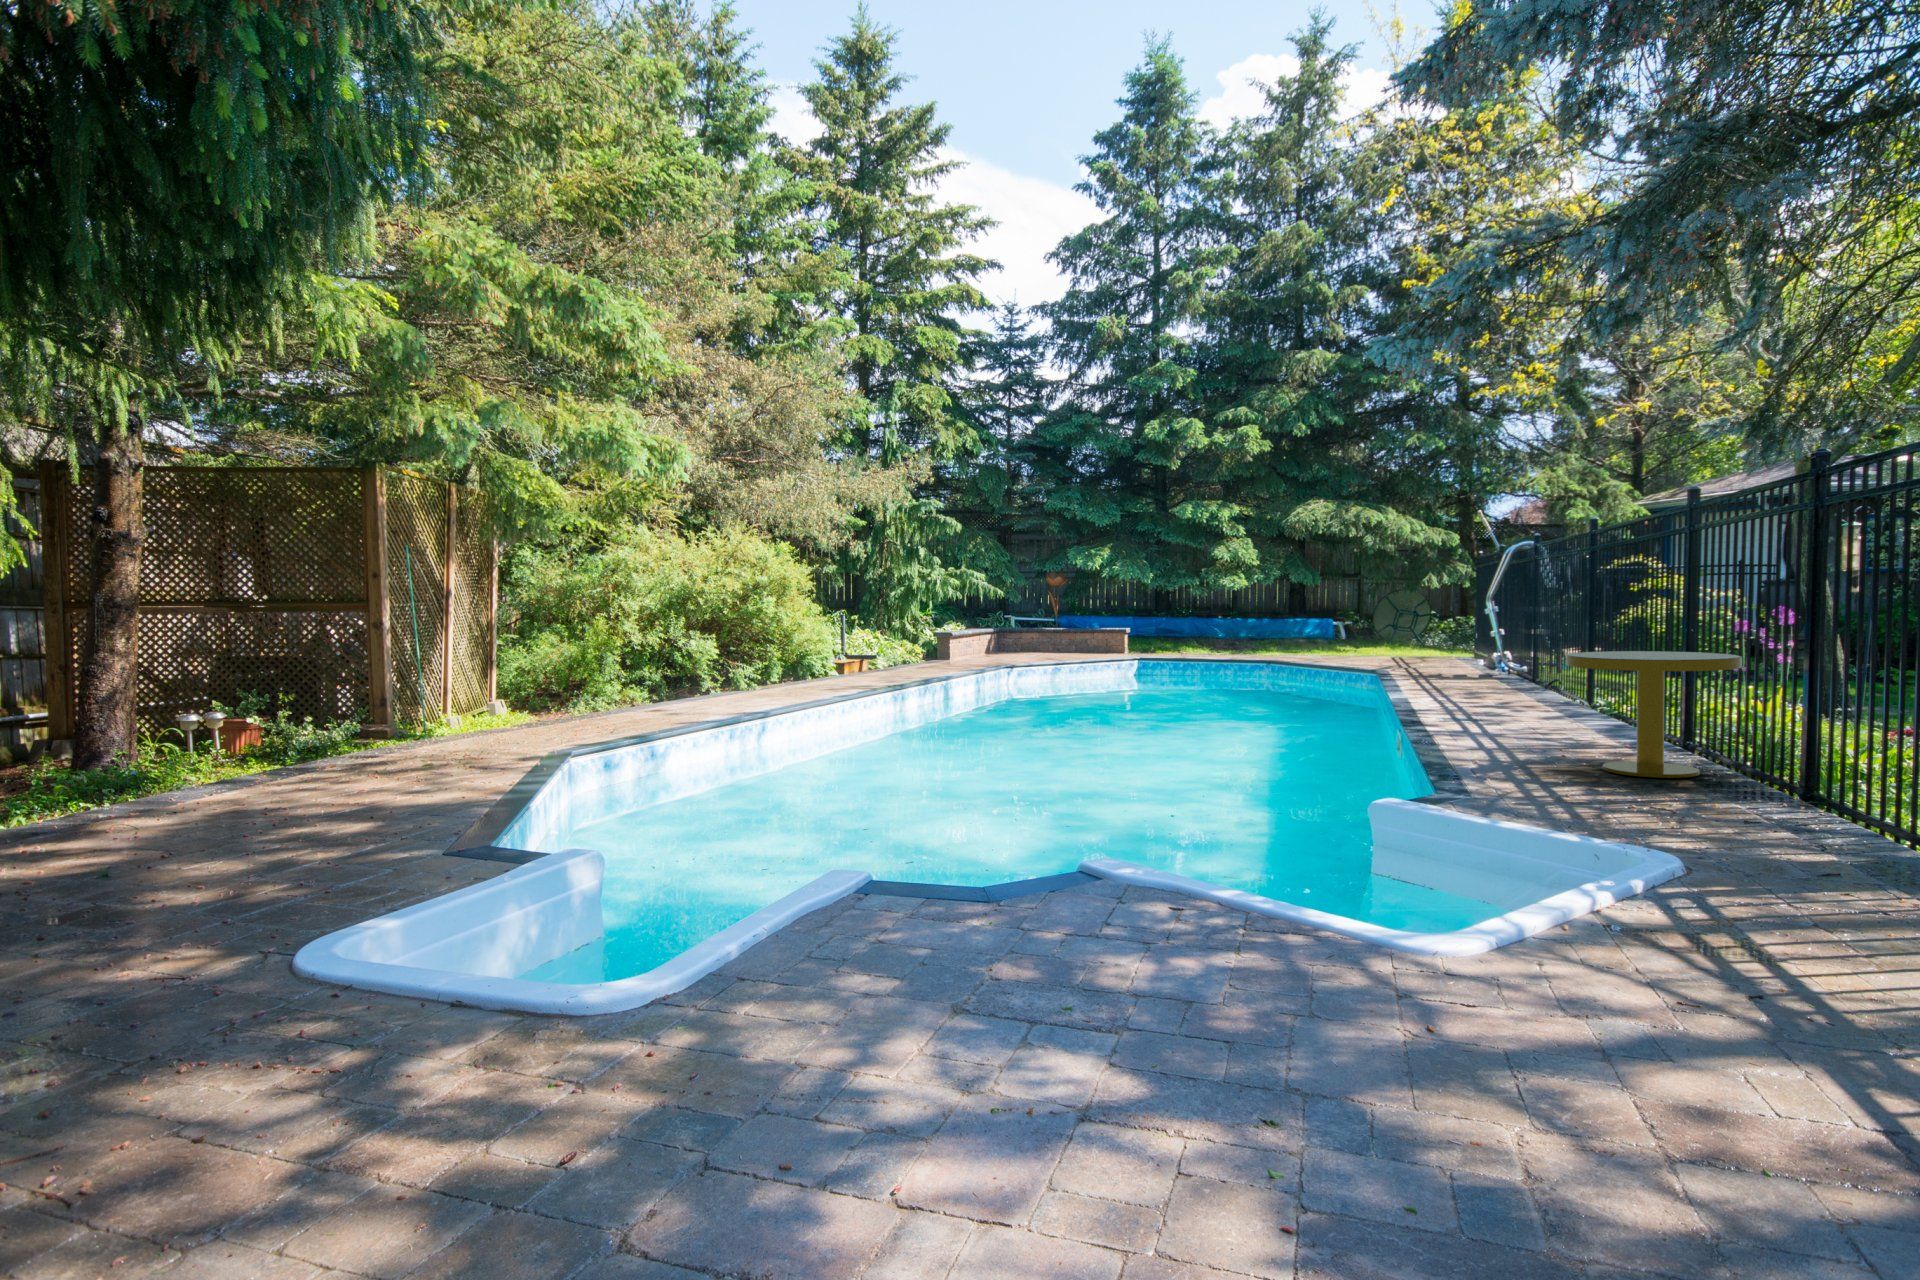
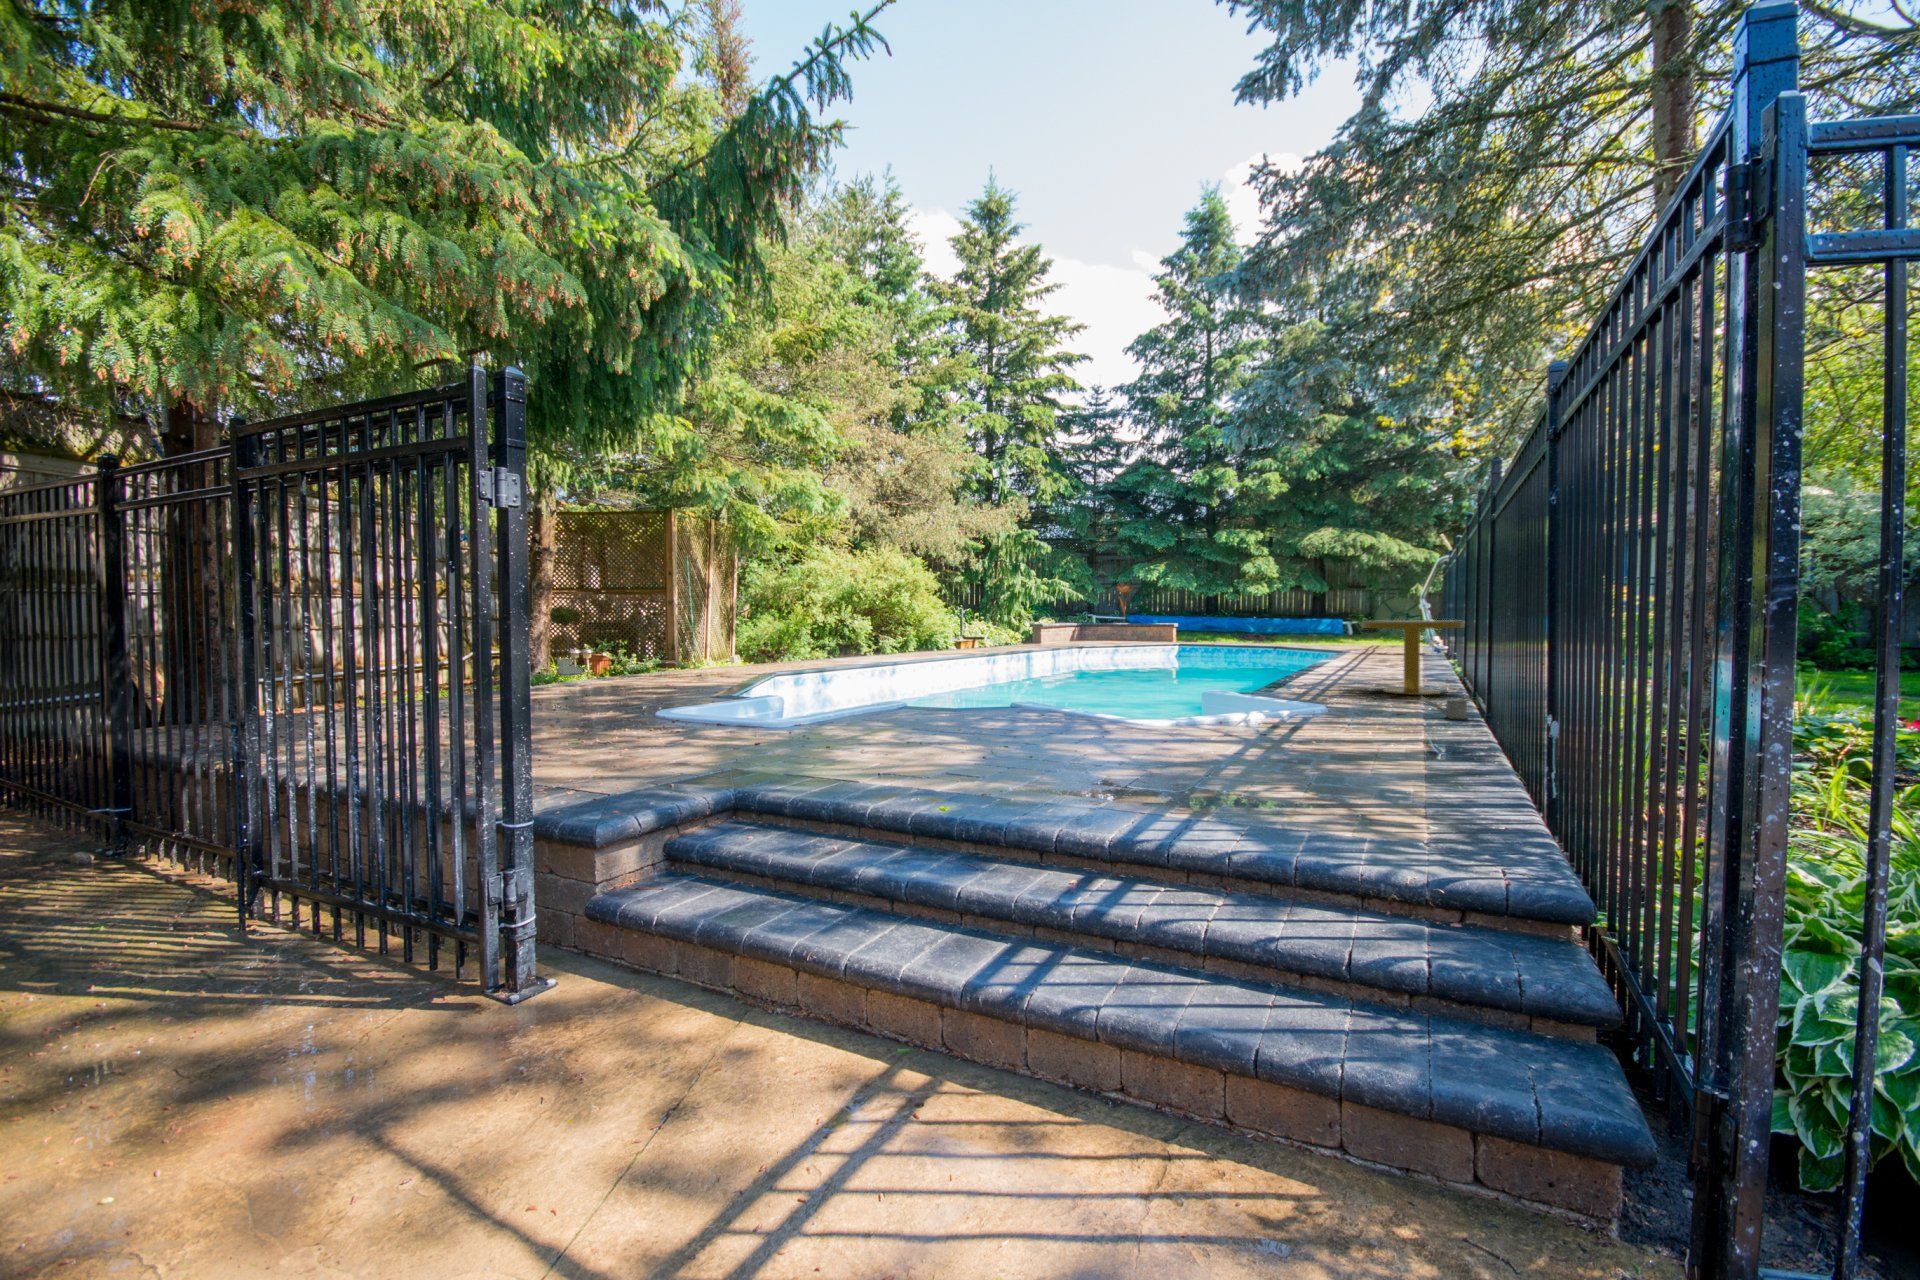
potted tree: none [151,630,218,753] -> present [550,606,583,675]
watering can: none [1788,808,1901,853] -> present [1421,696,1478,719]

